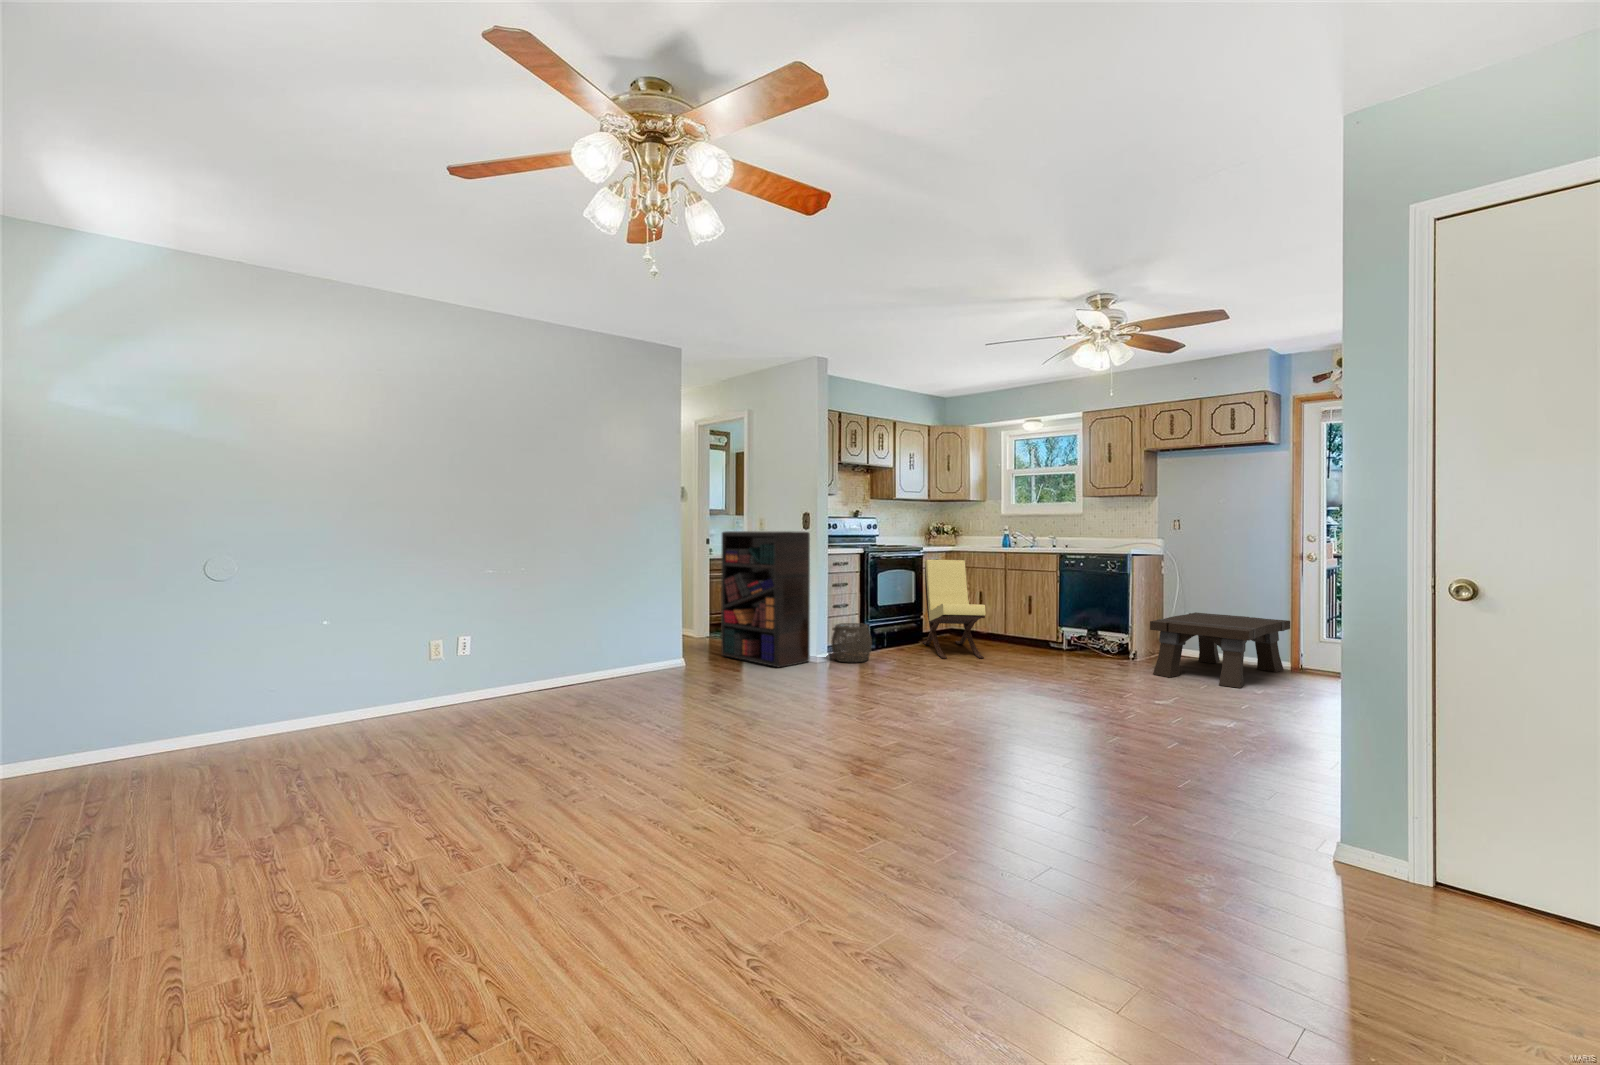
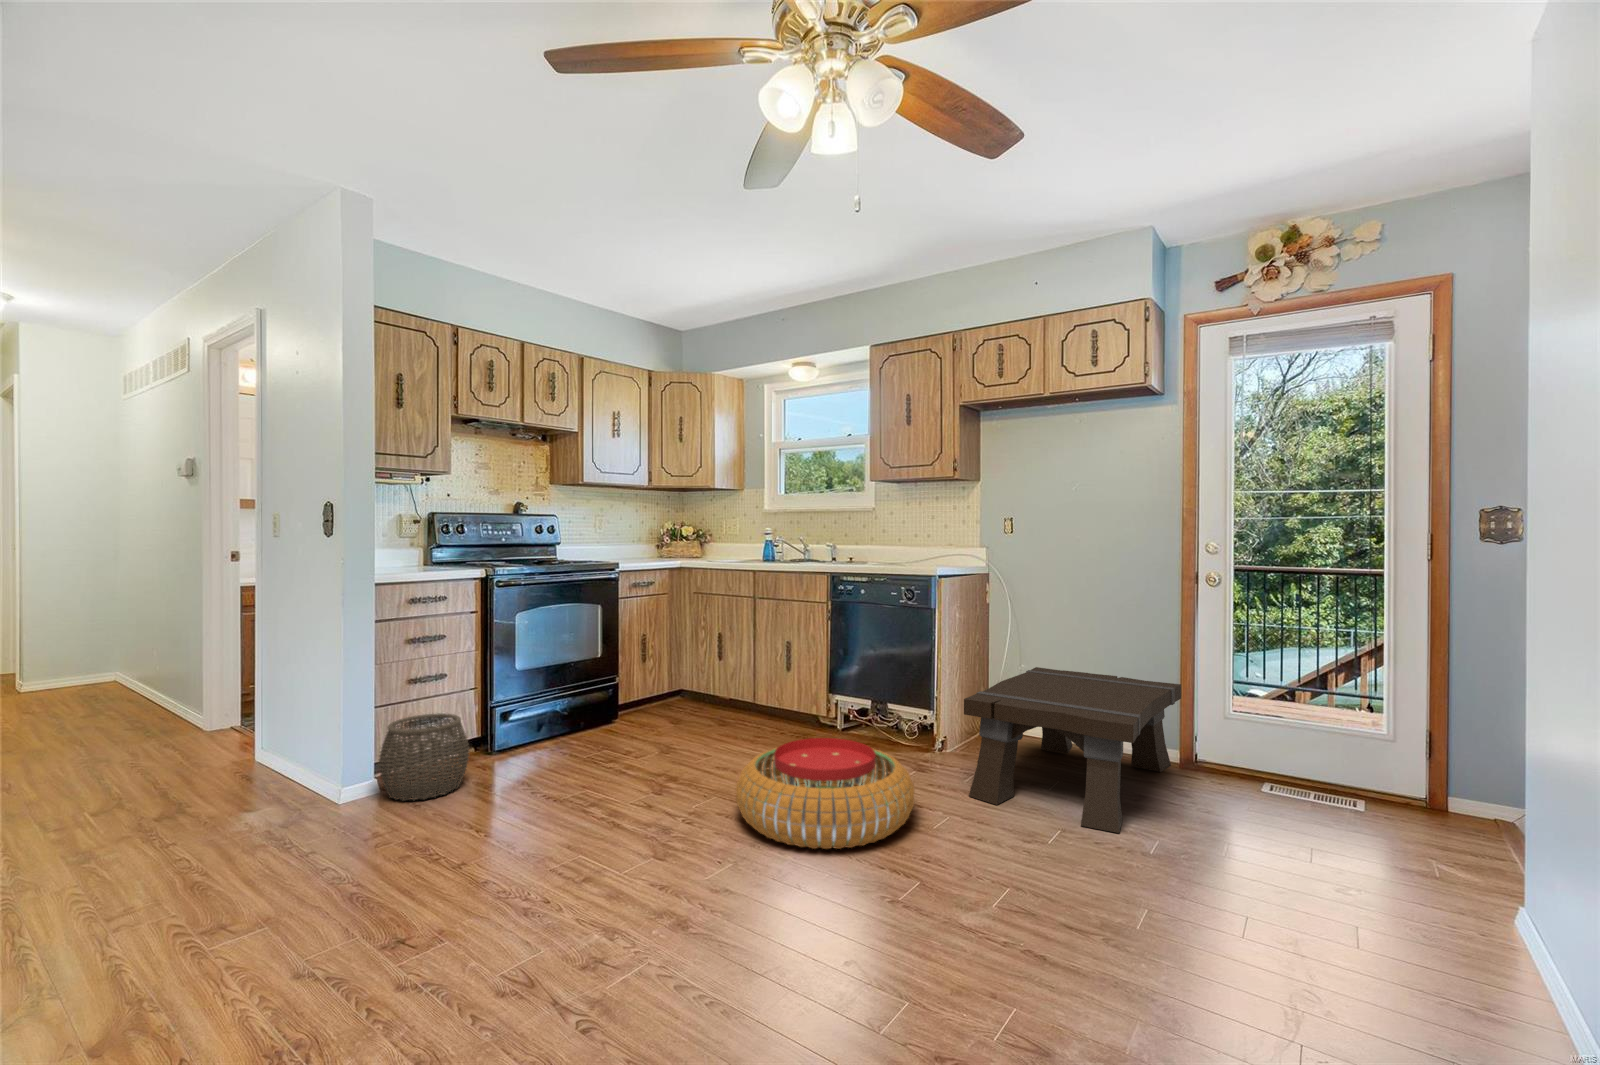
bookshelf: present [721,531,810,667] -> none [147,538,325,834]
lounge chair: present [922,560,986,658] -> none [612,585,692,772]
pouf: none [1024,639,1123,685] -> present [736,738,915,849]

